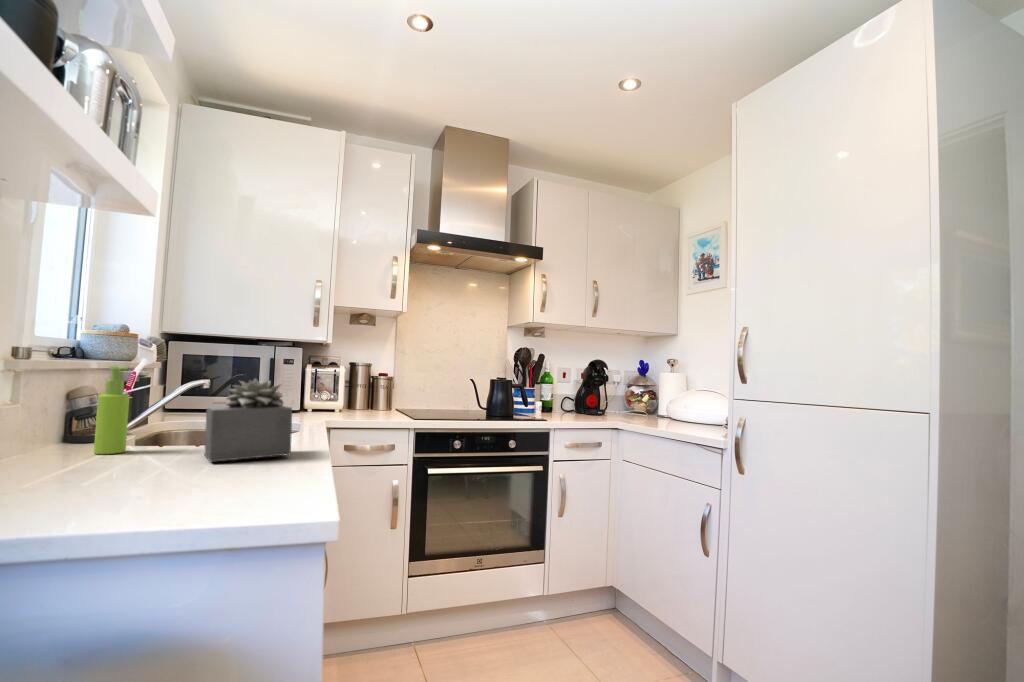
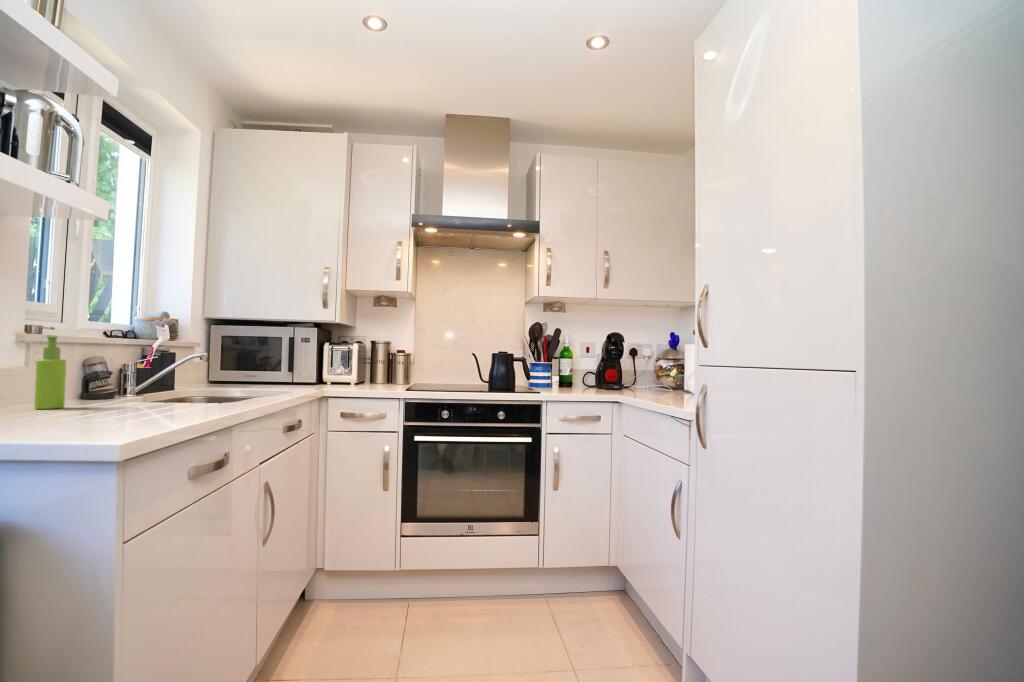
succulent plant: present [204,379,292,461] -> none [79,343,179,415]

